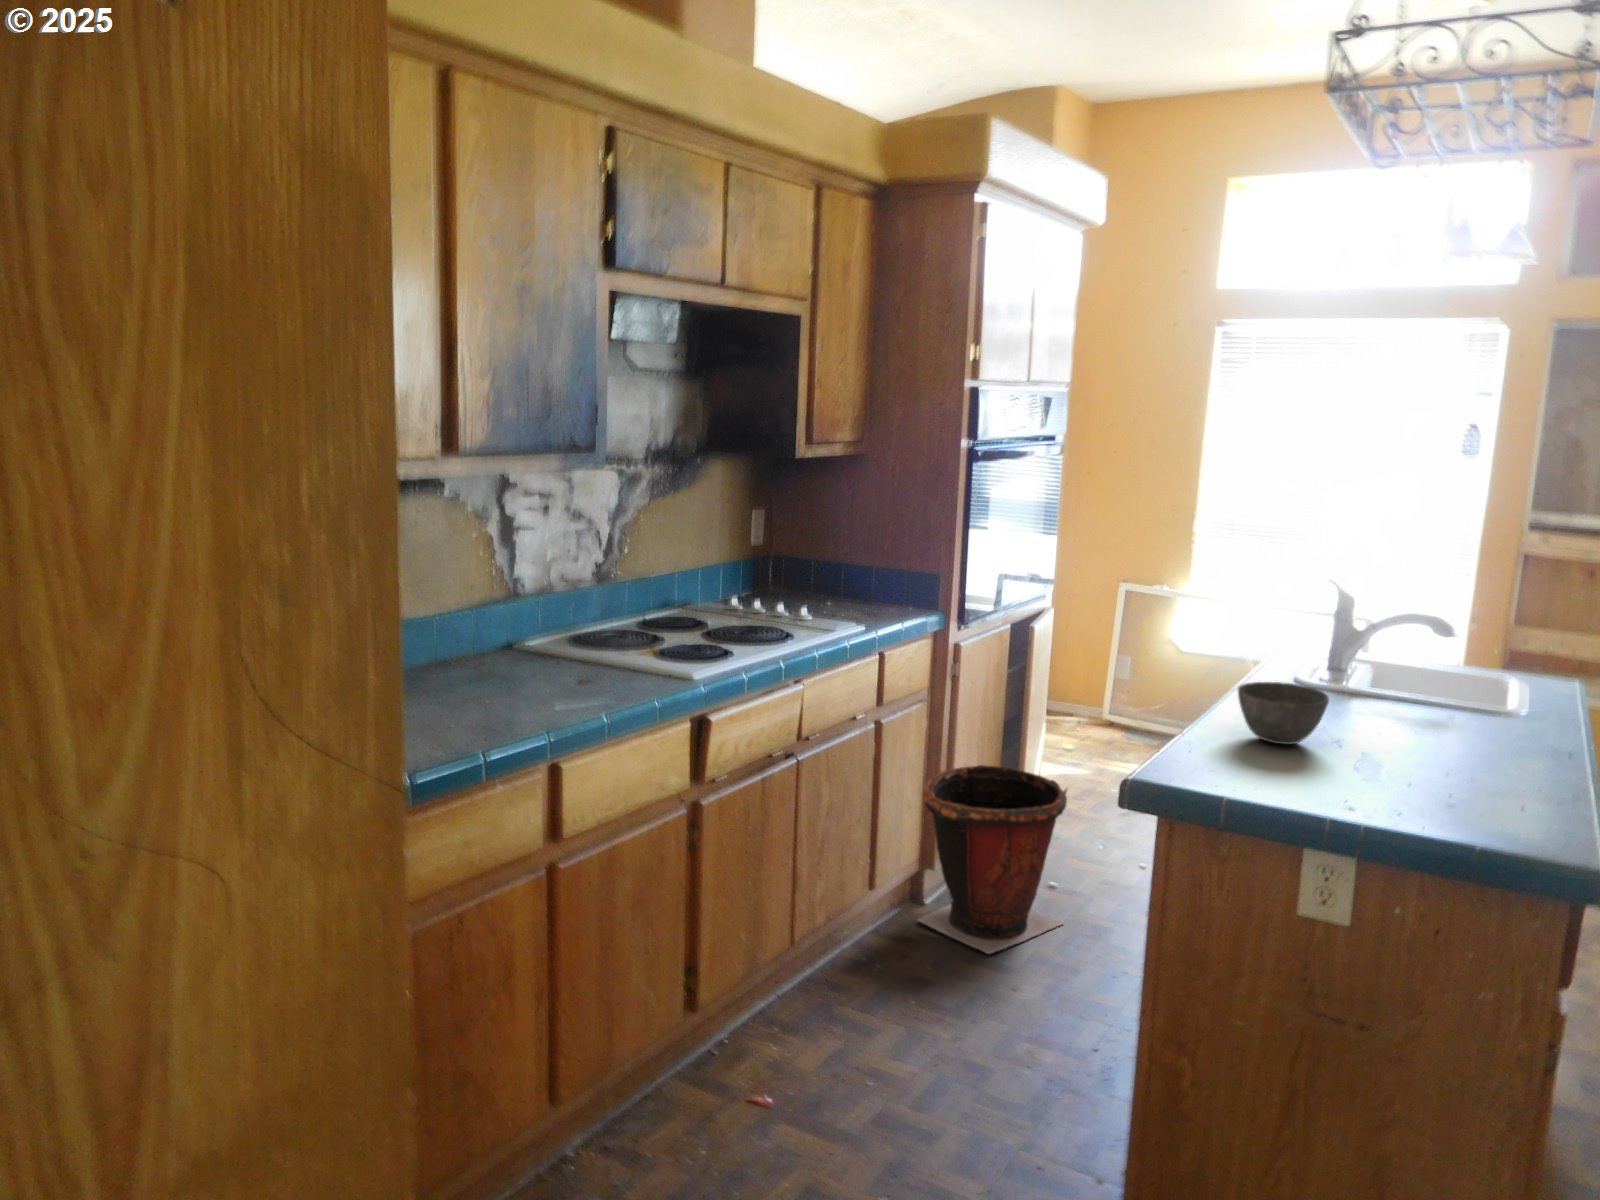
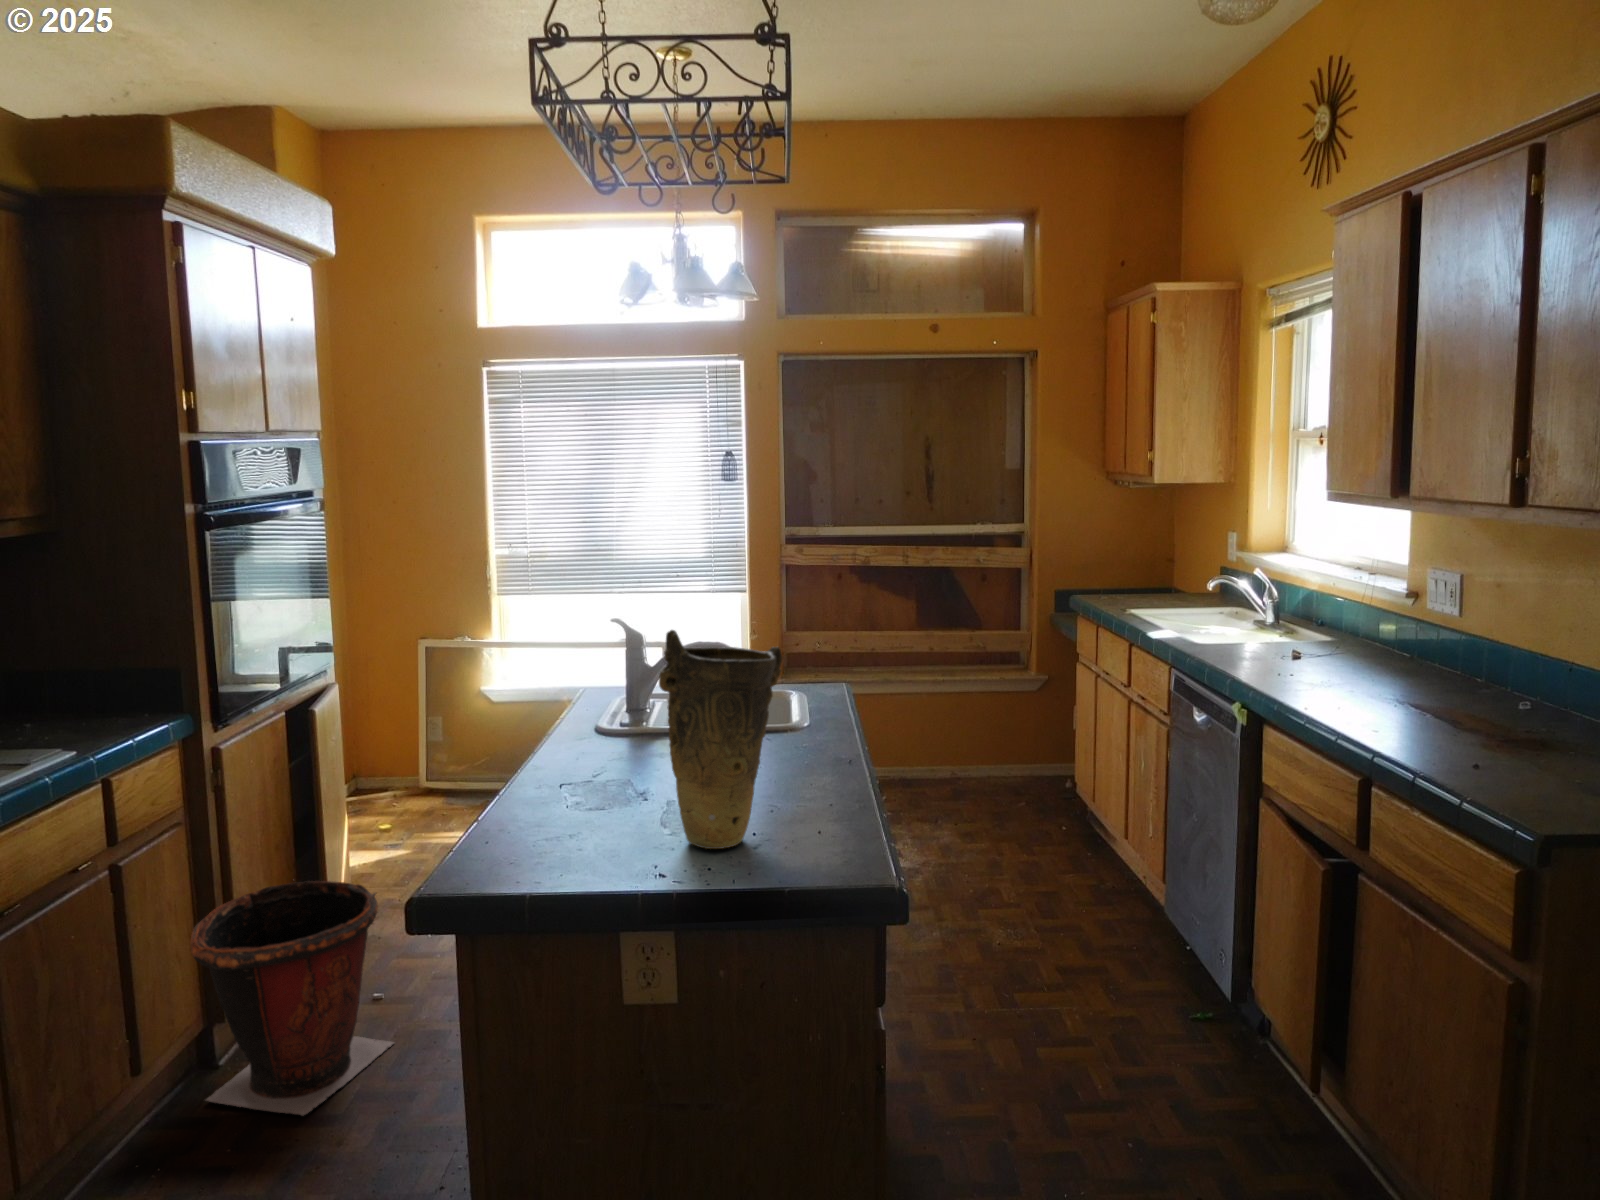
vase: none [1365,585,1504,799] -> present [659,630,782,849]
bowl: present [1238,682,1329,744] -> none [540,742,634,812]

